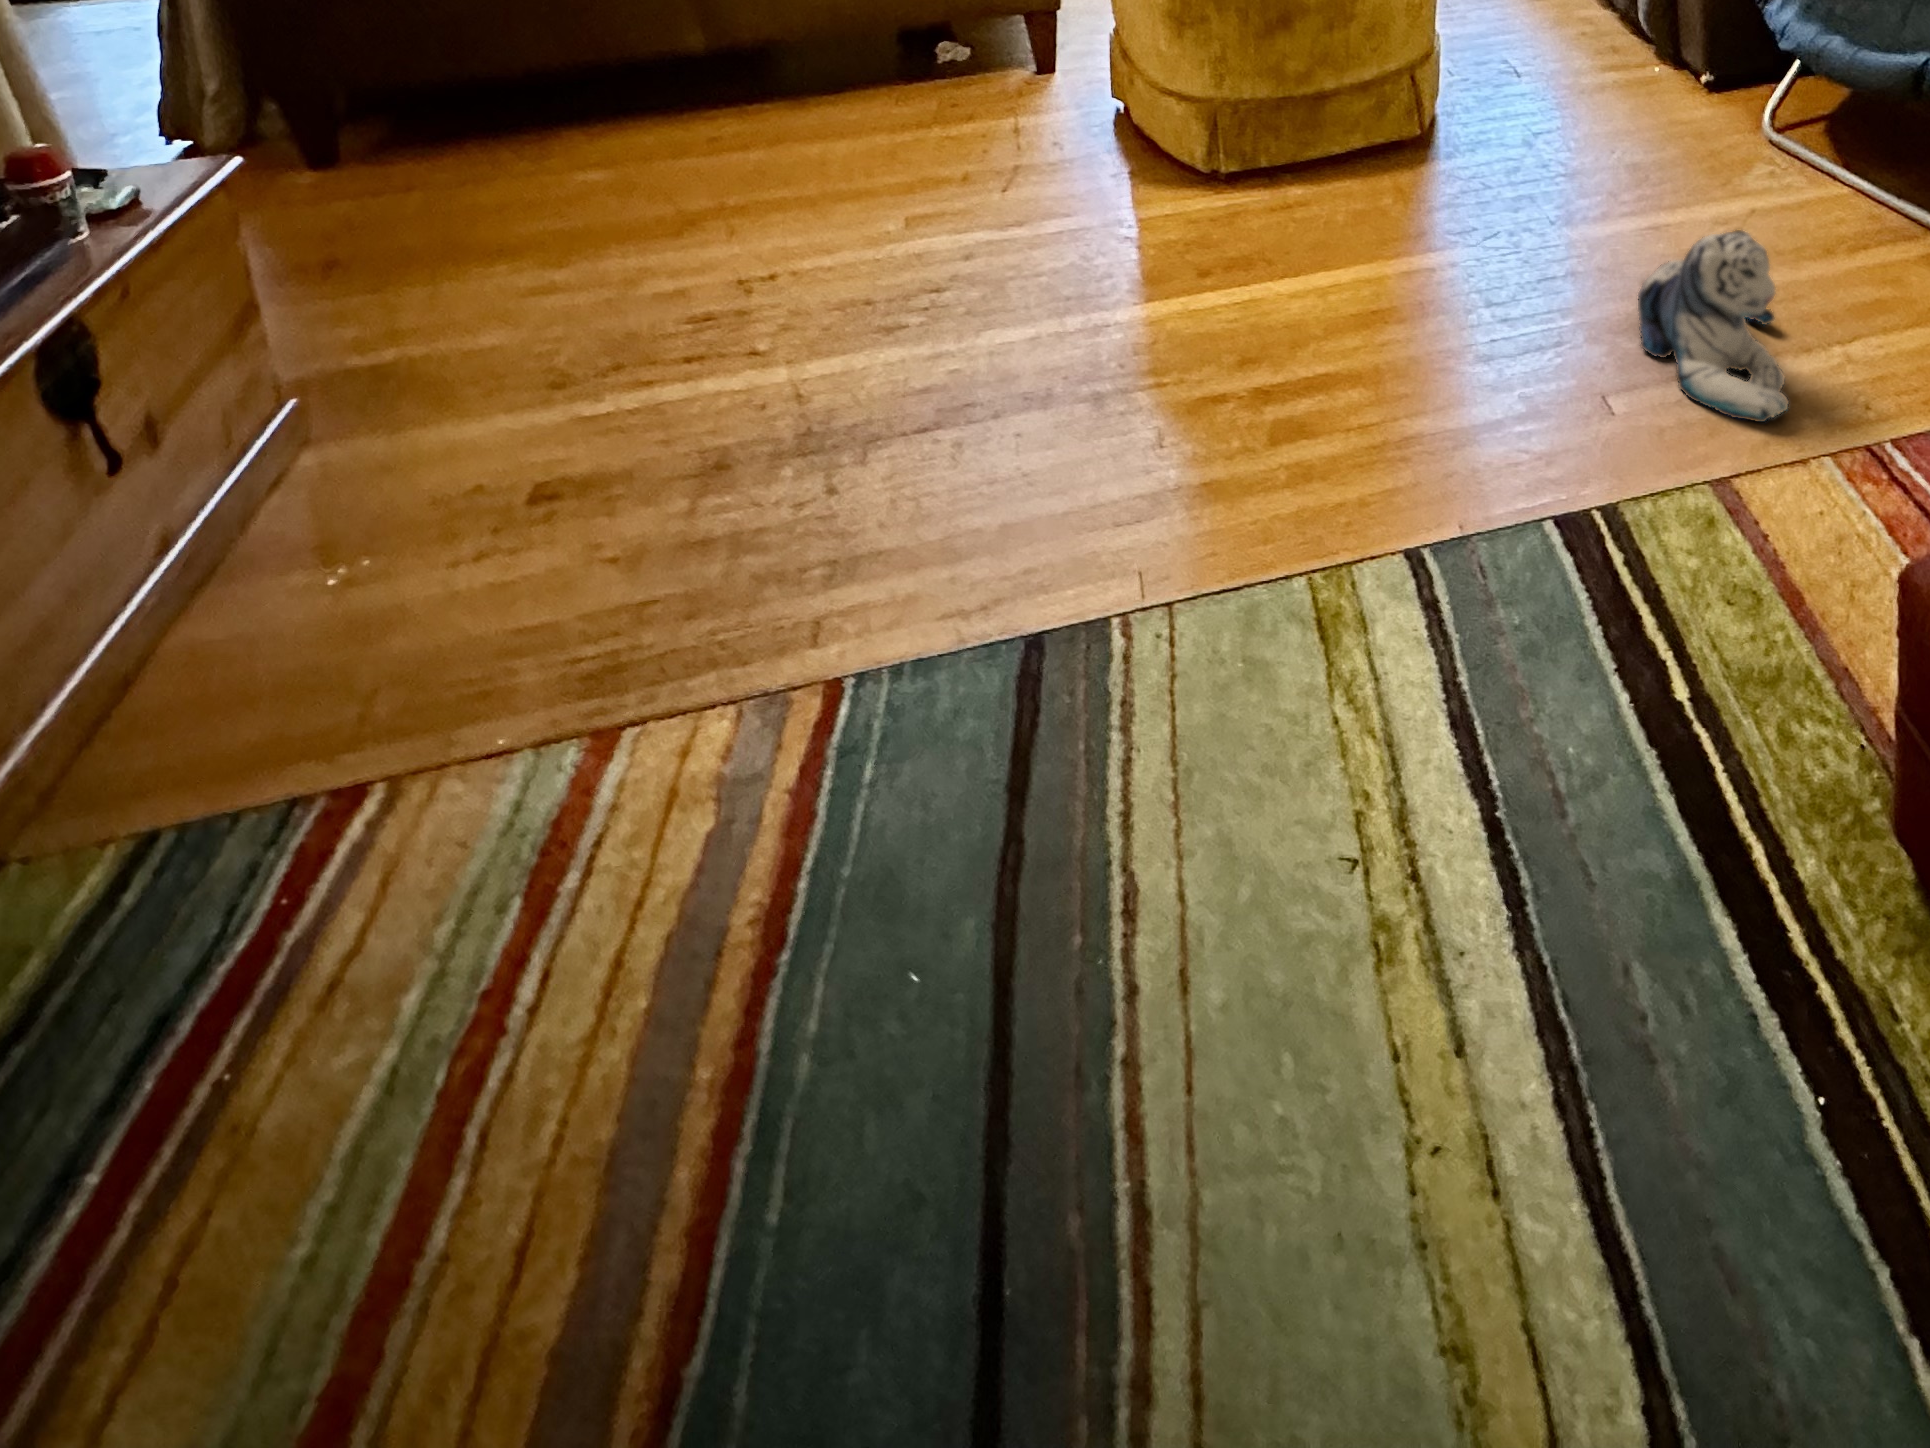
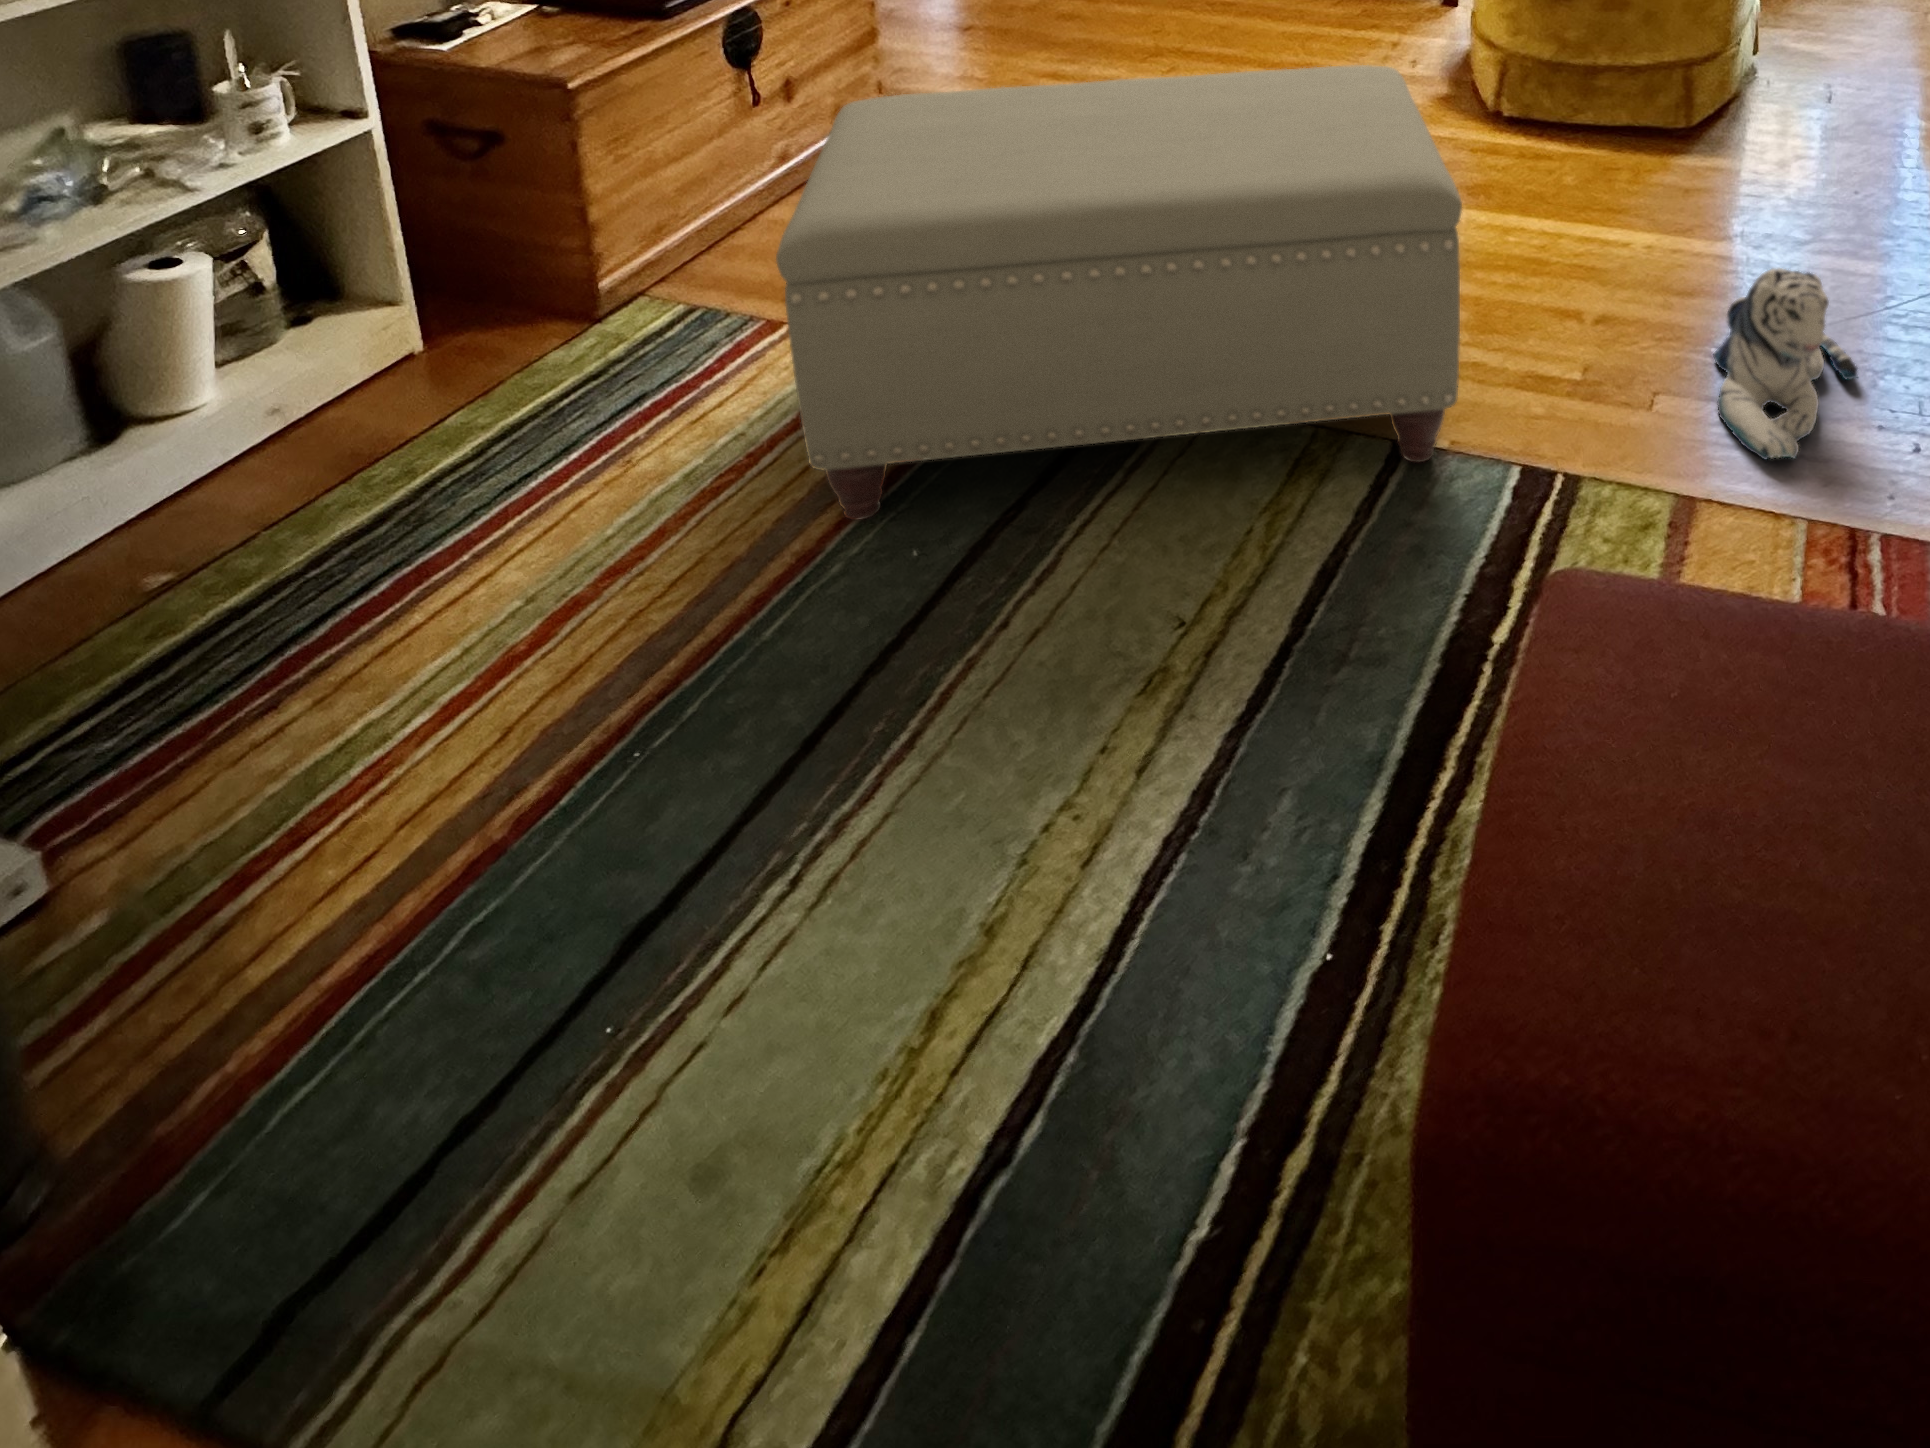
ottoman: none [478,137,1499,997] -> present [776,65,1462,520]

